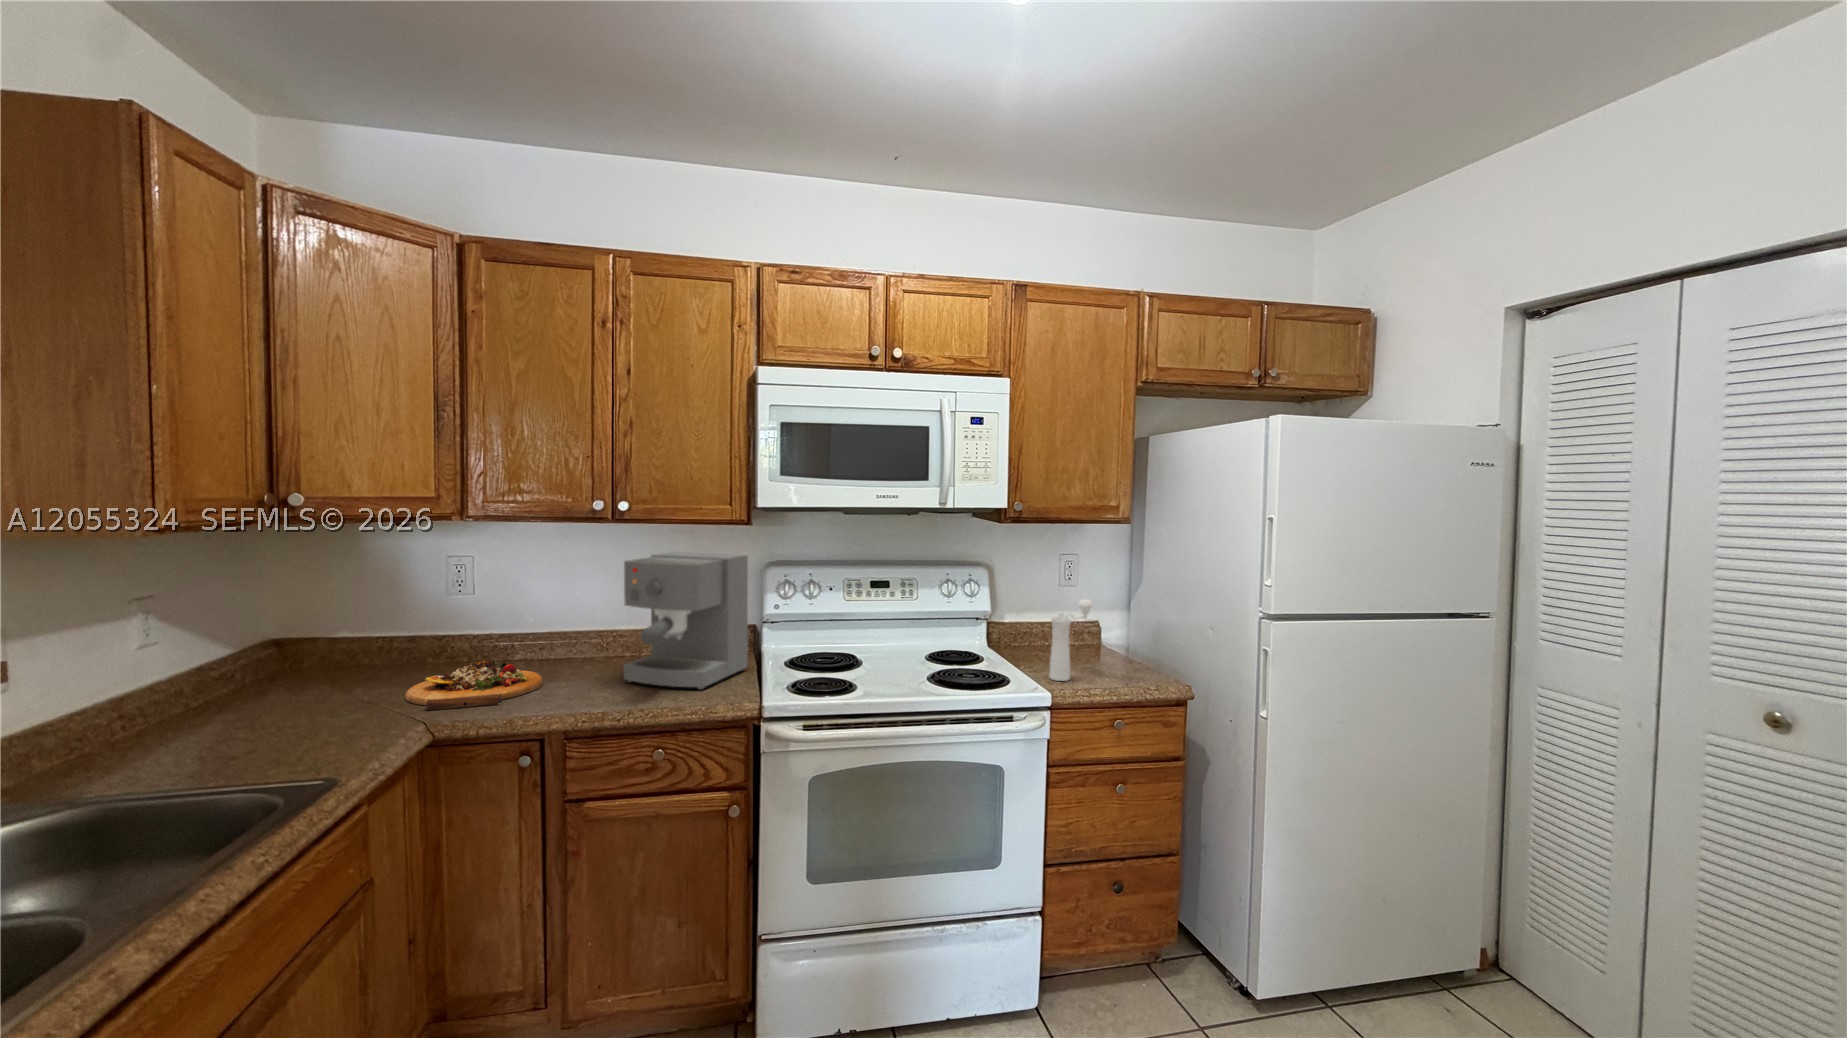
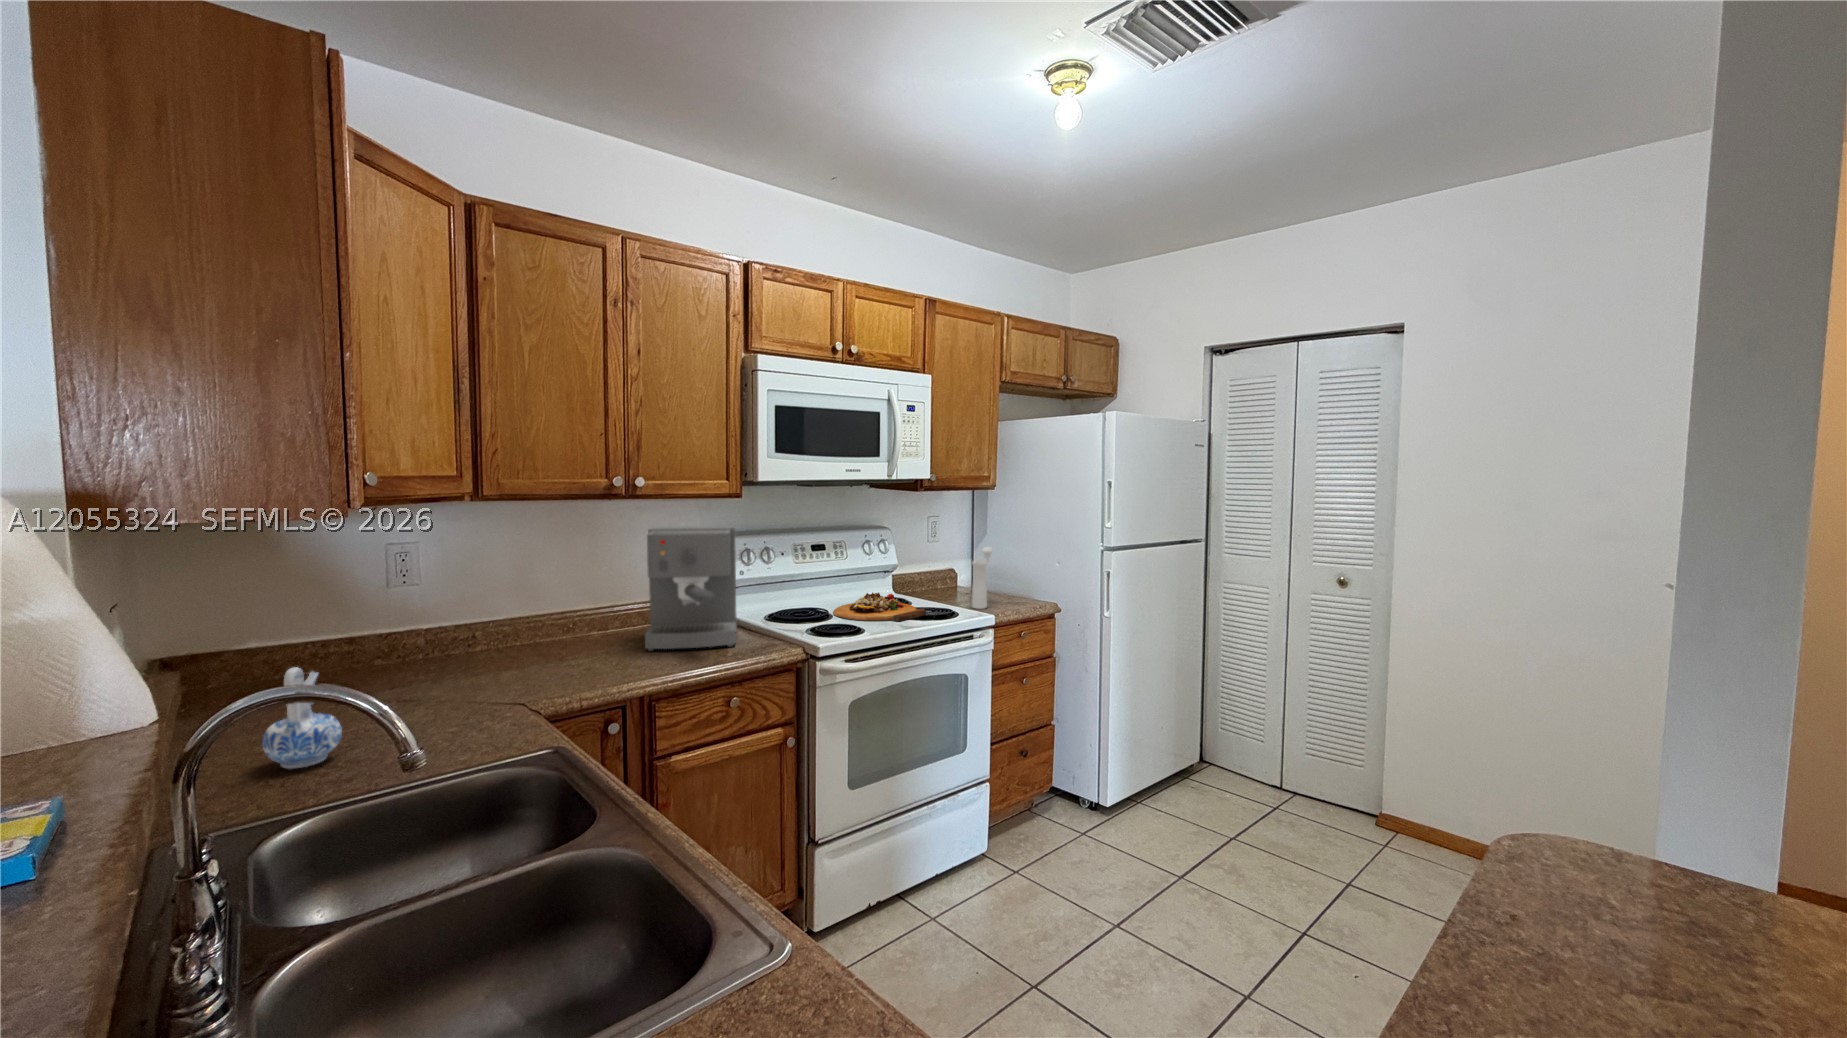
cutting board: present [405,660,544,710] -> present [833,592,926,622]
ceramic pitcher: none [141,667,218,757] -> present [262,667,342,769]

